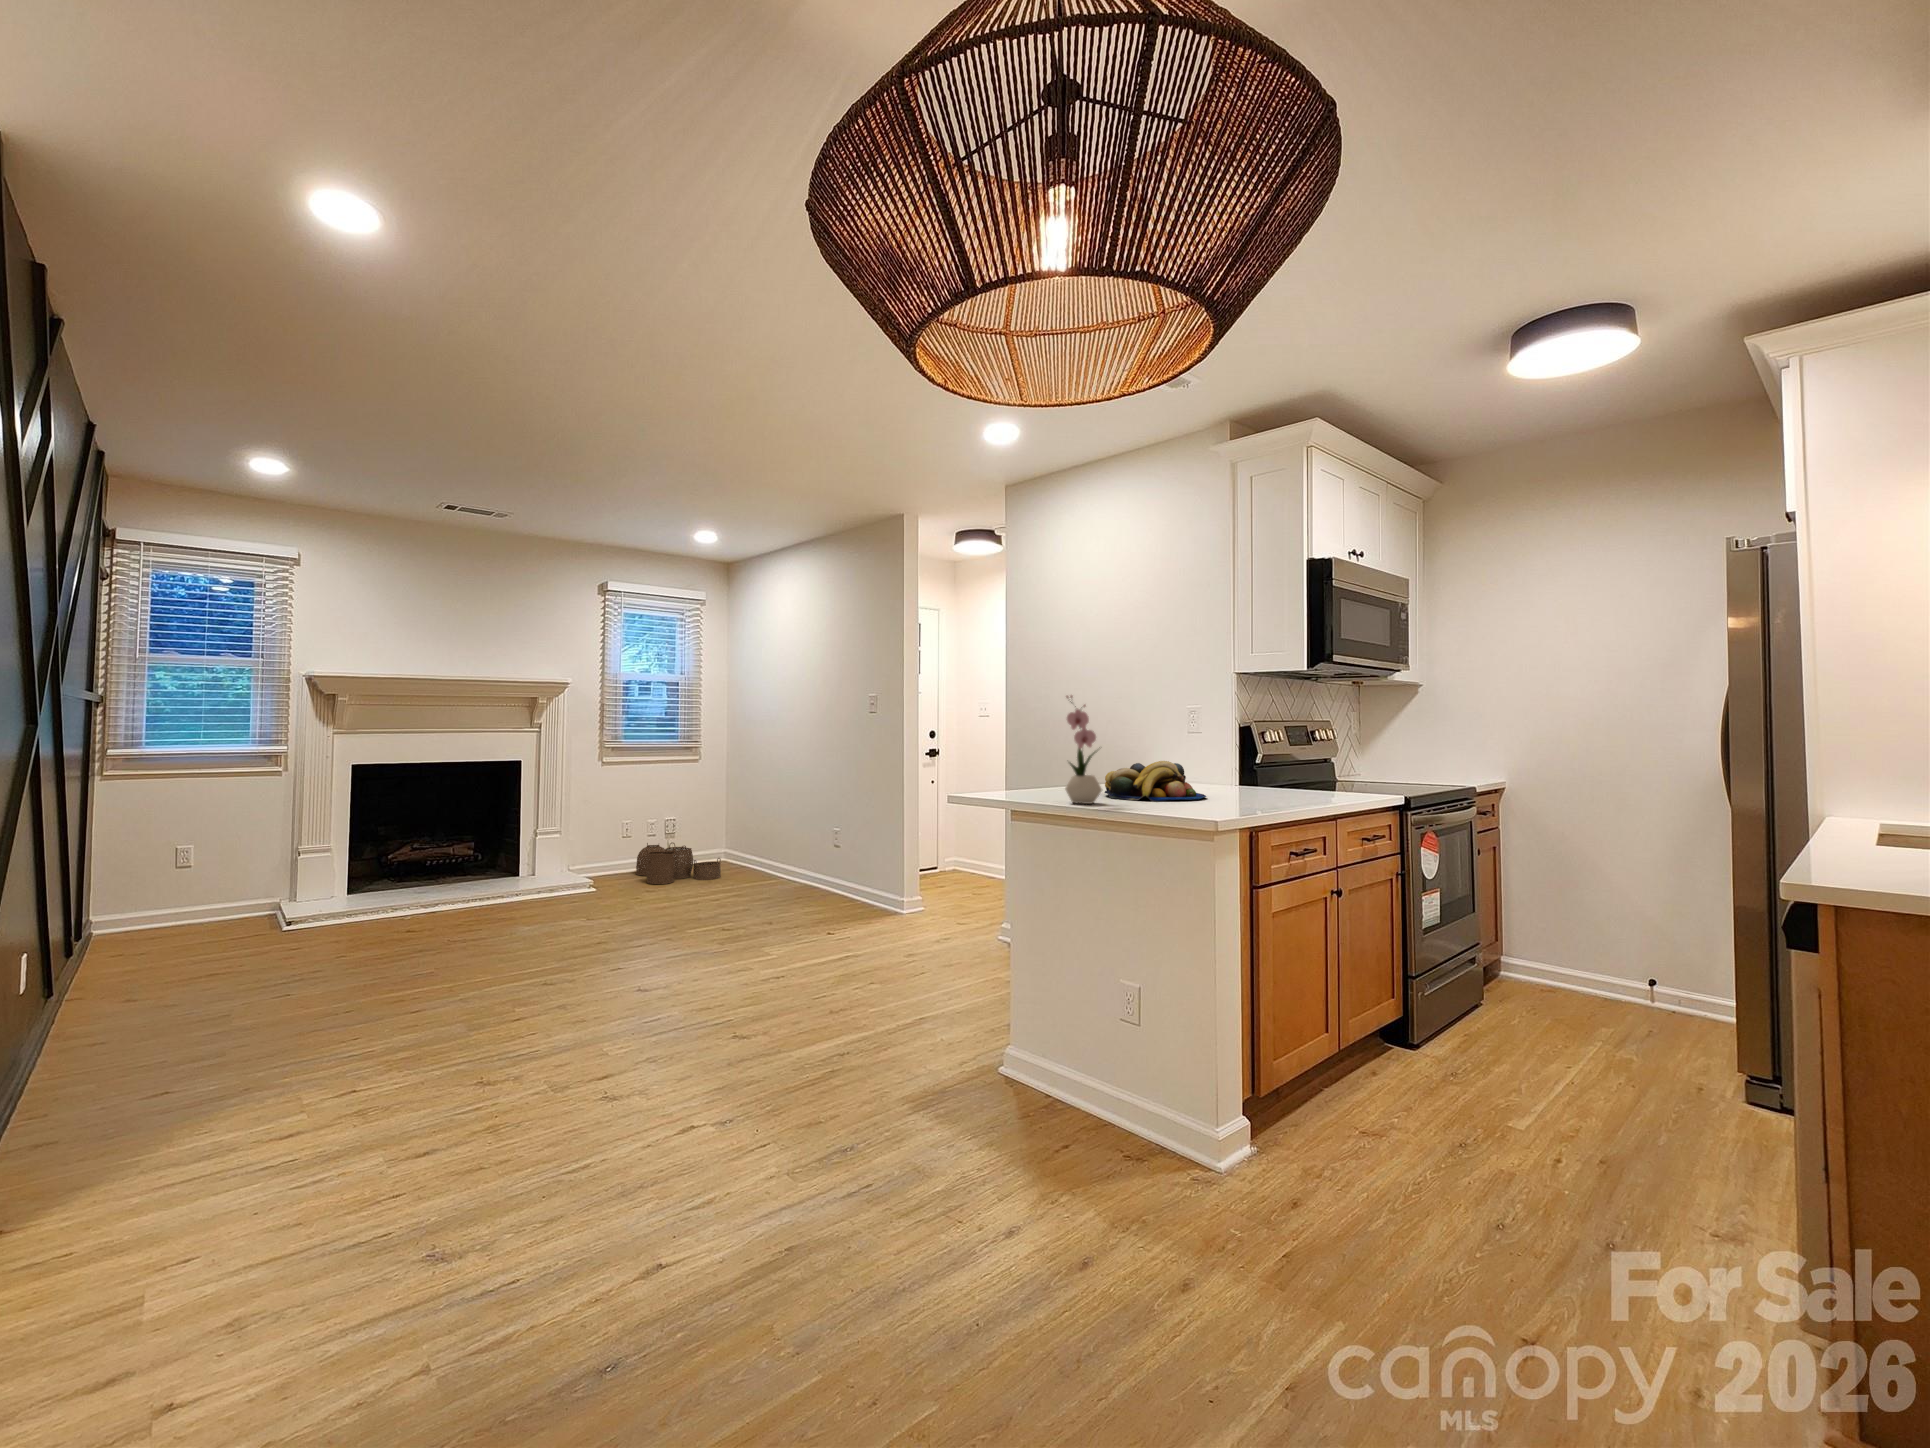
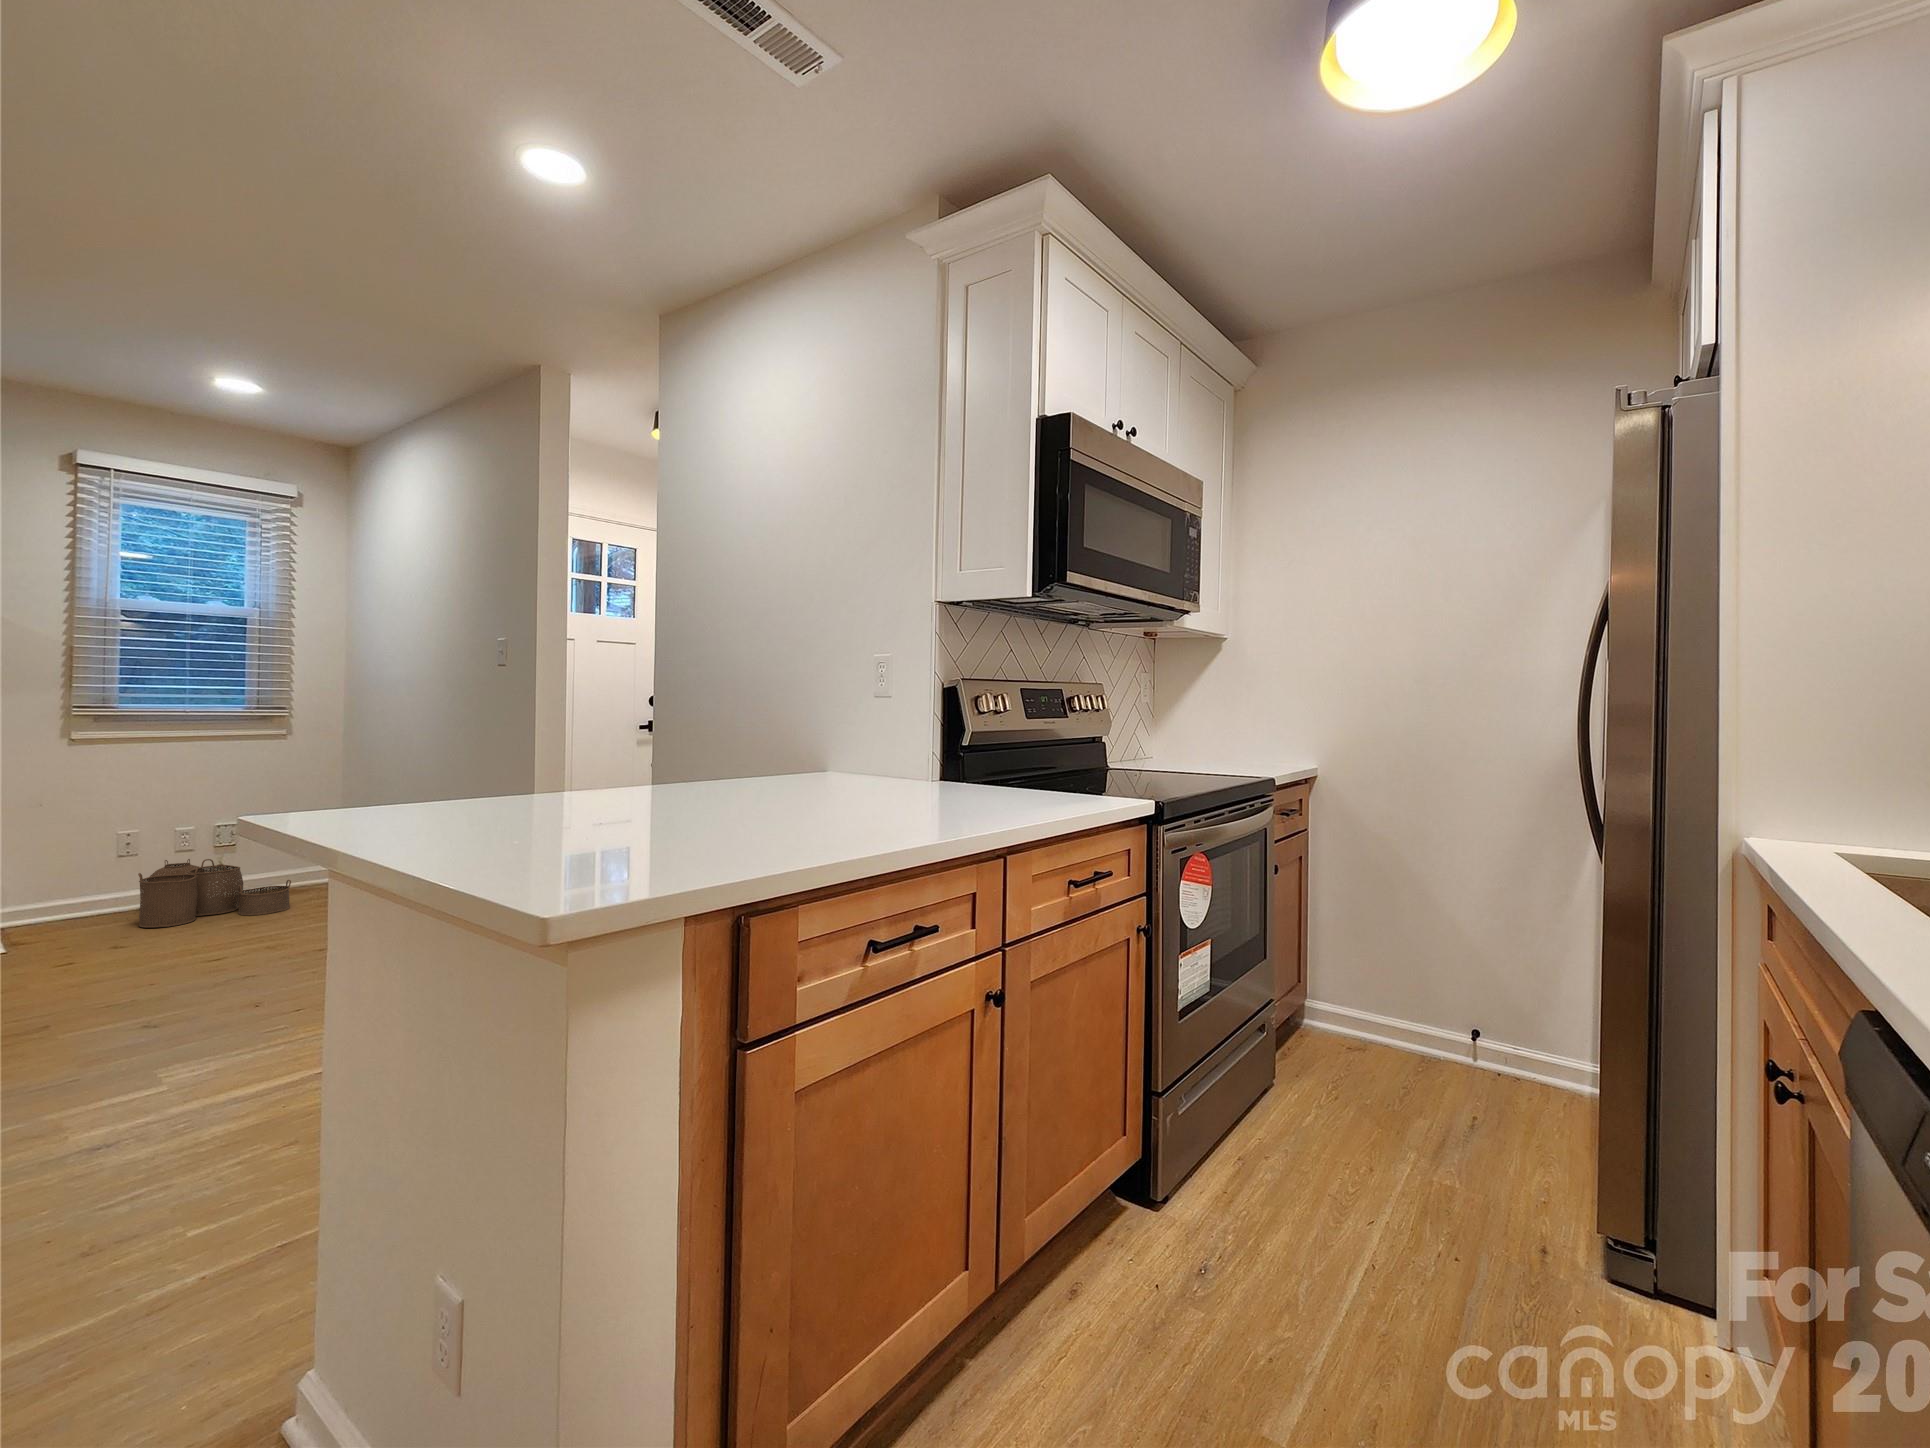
flower arrangement: present [1065,696,1102,804] -> none [422,606,539,843]
fruit bowl: present [1105,761,1206,801] -> none [601,745,803,827]

